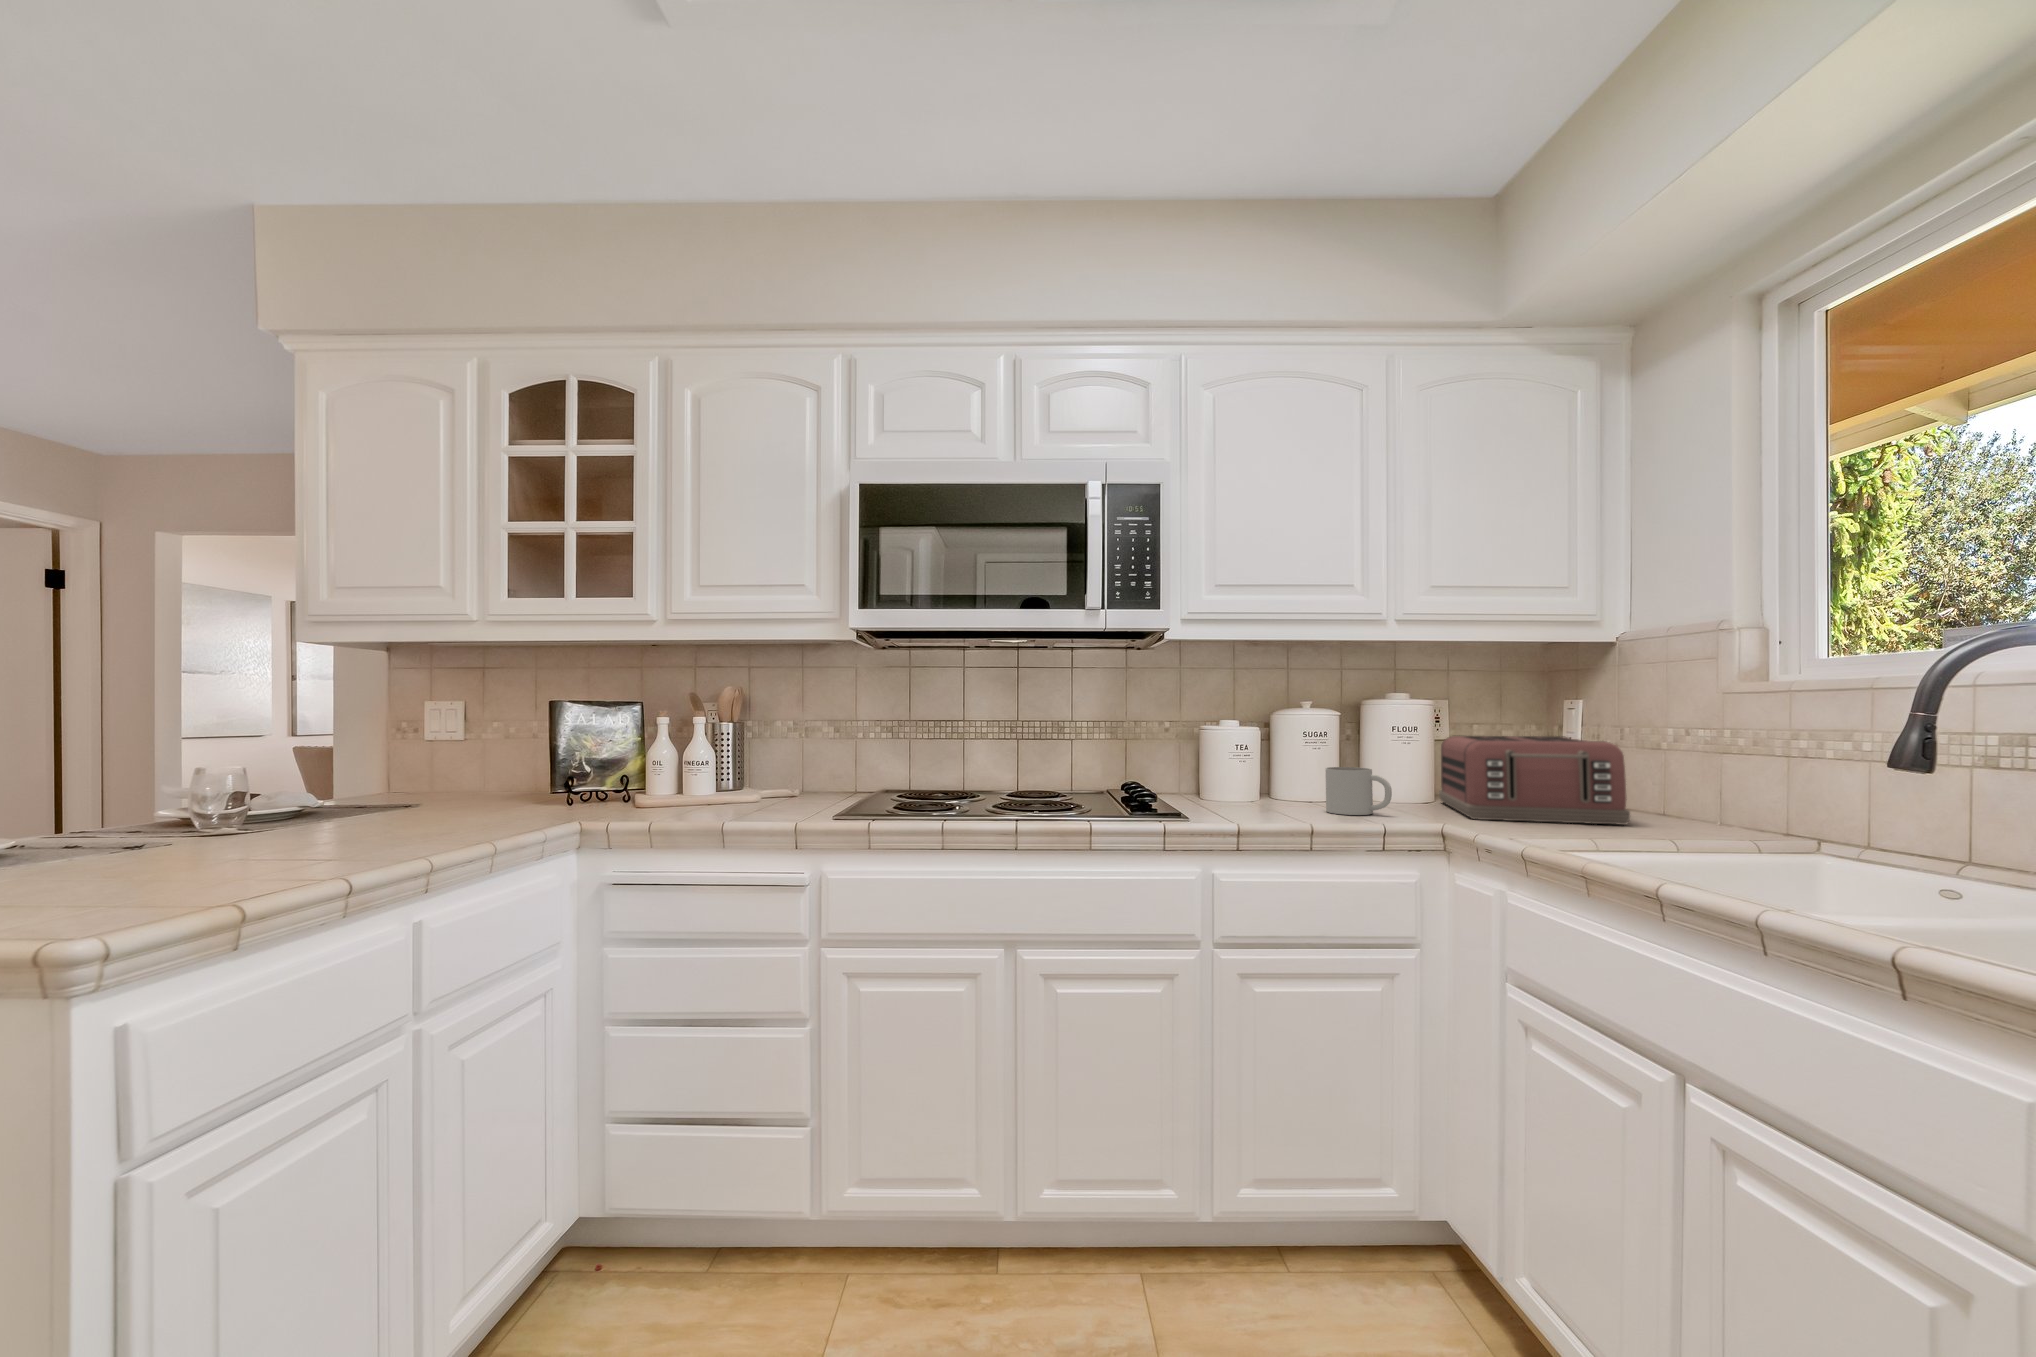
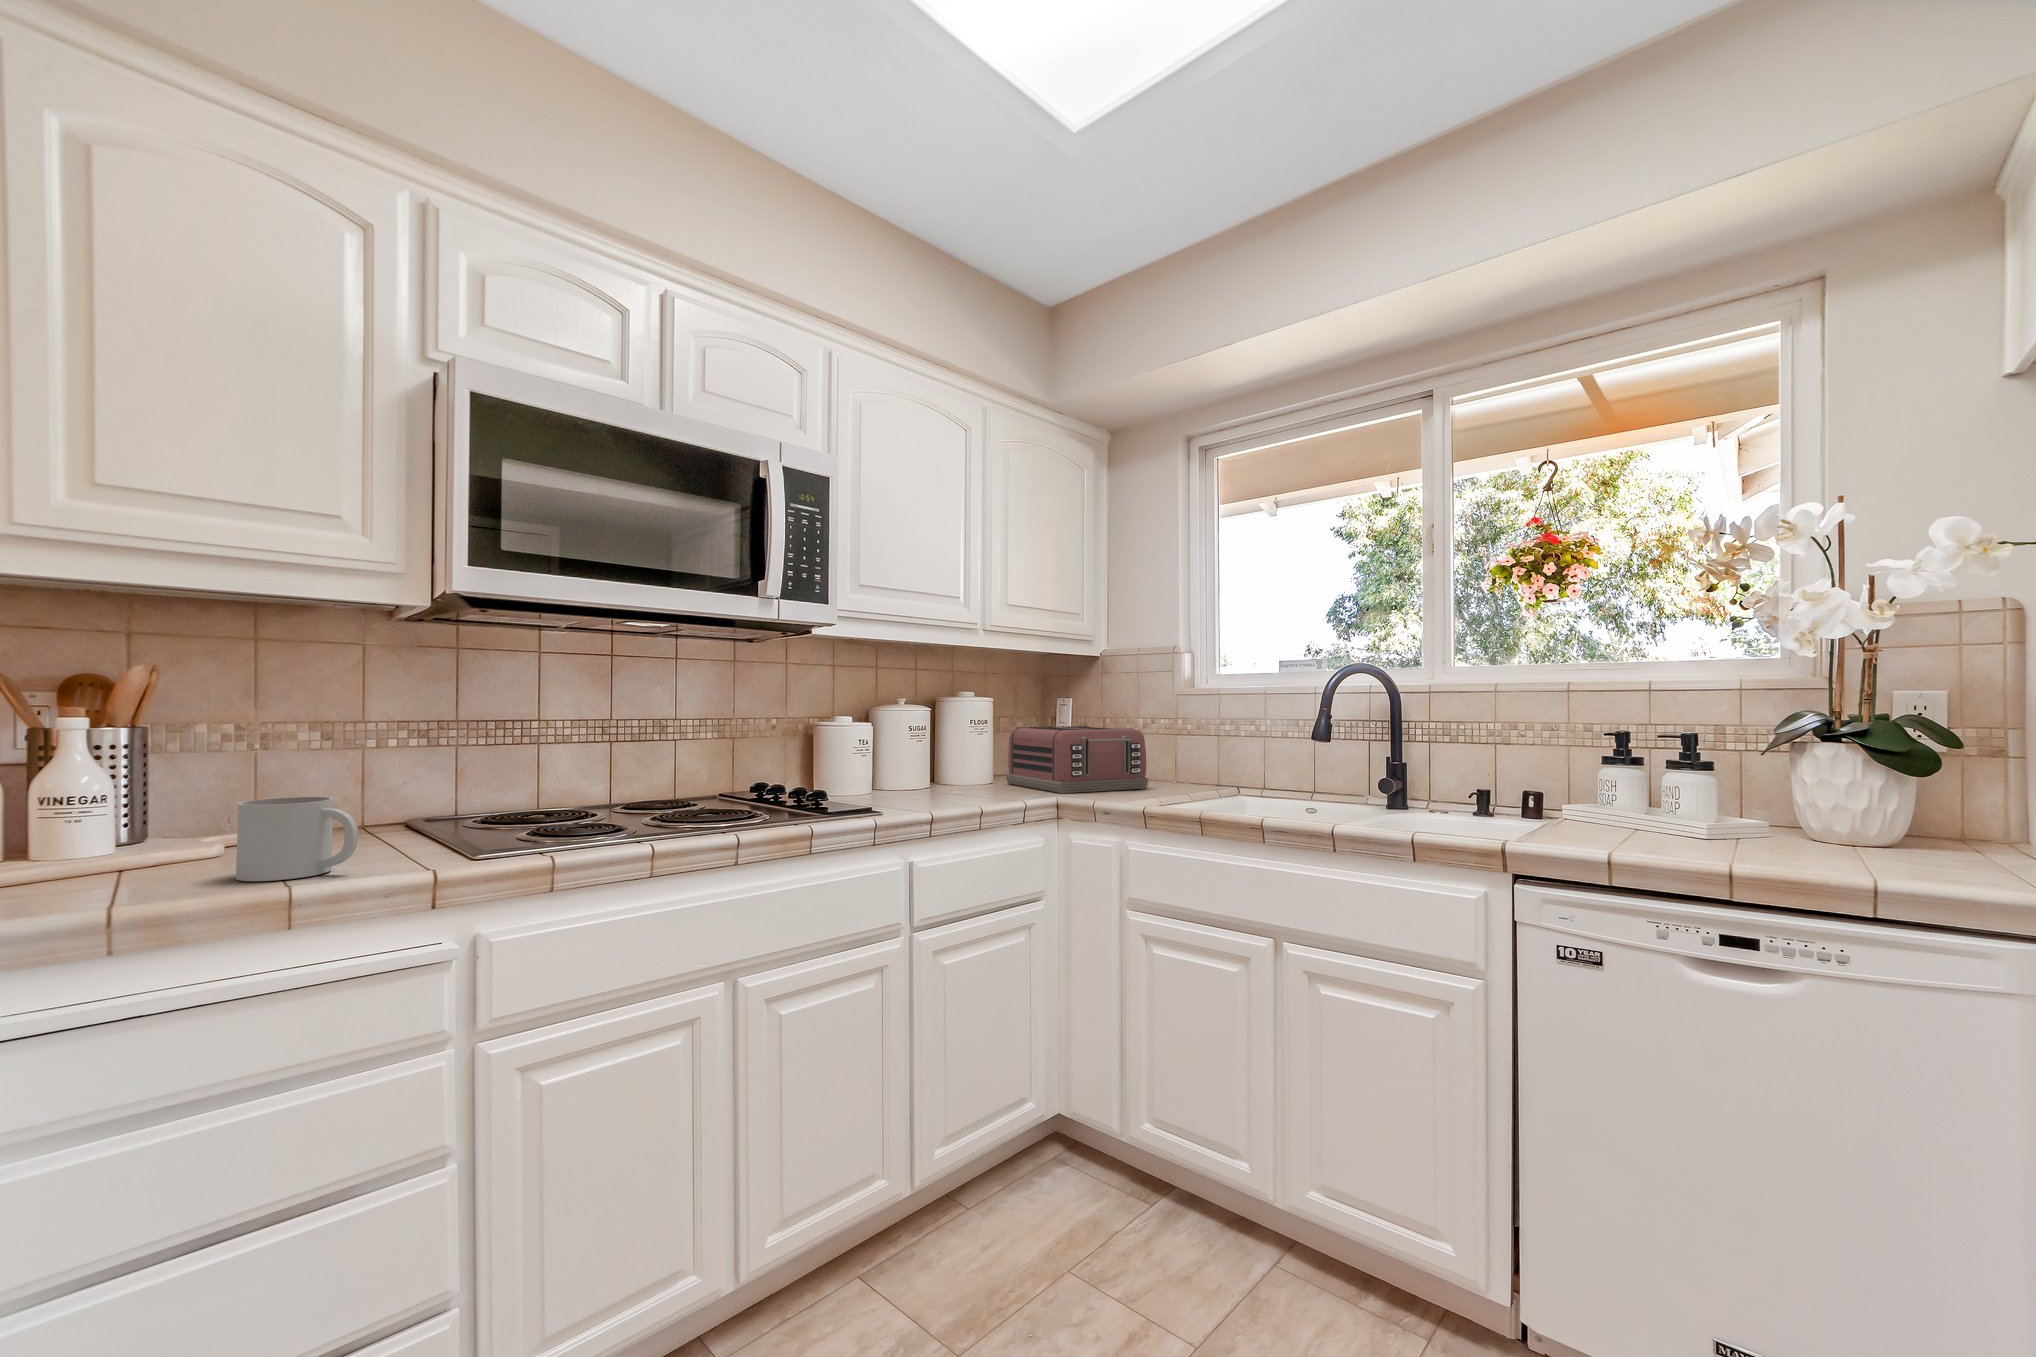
mug: present [1325,767,1392,815] -> present [236,797,358,881]

